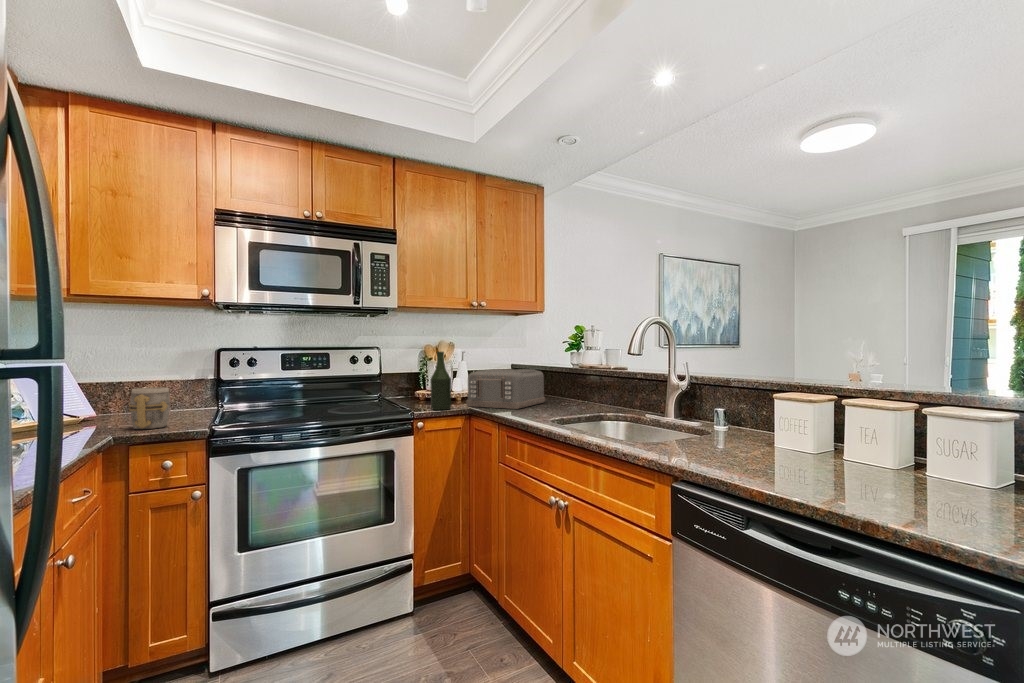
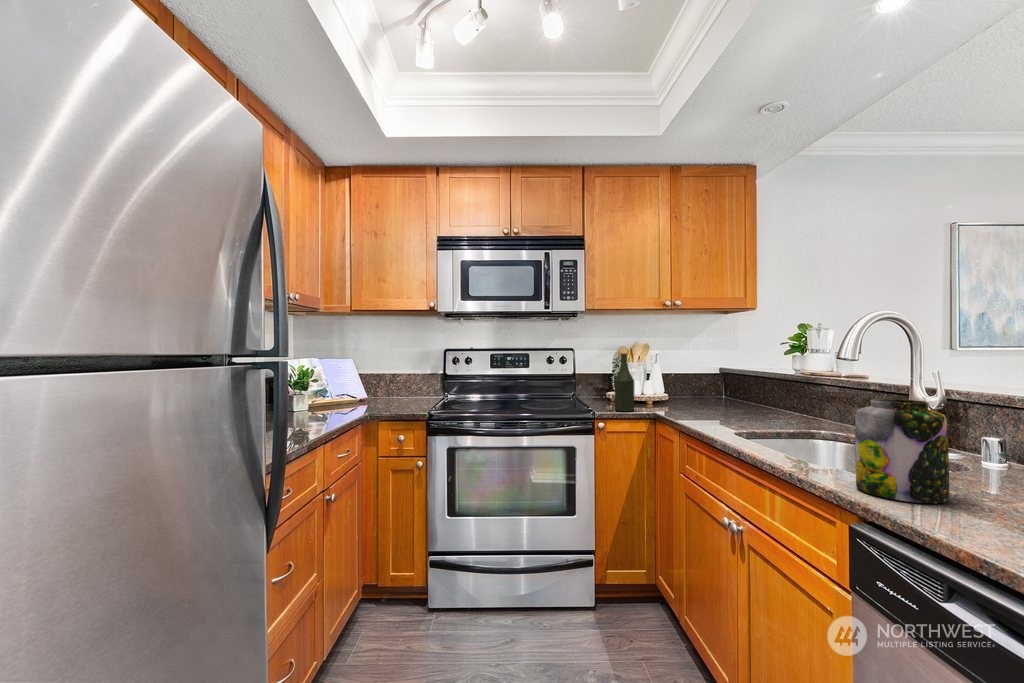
toaster: present [466,369,545,409] -> none [653,372,745,416]
jar: none [669,384,728,461] -> present [855,399,949,503]
mug: present [129,387,170,429] -> none [377,380,405,411]

